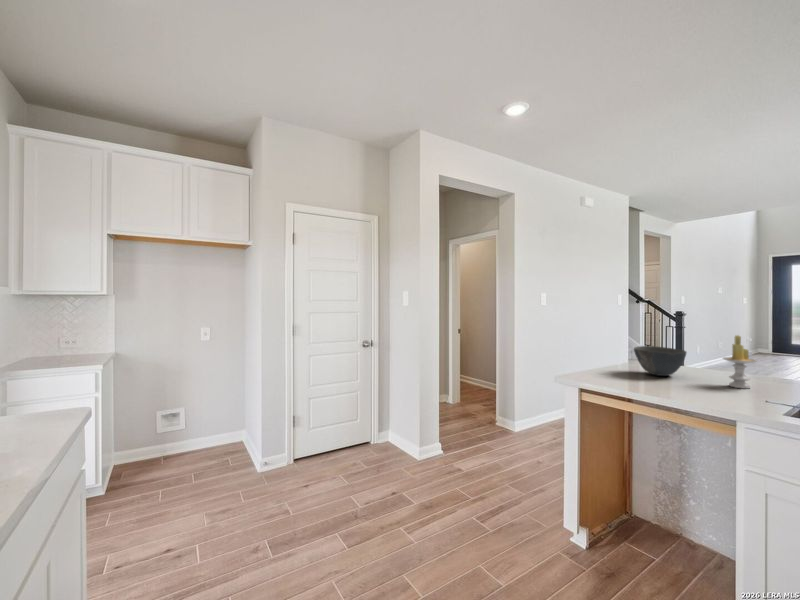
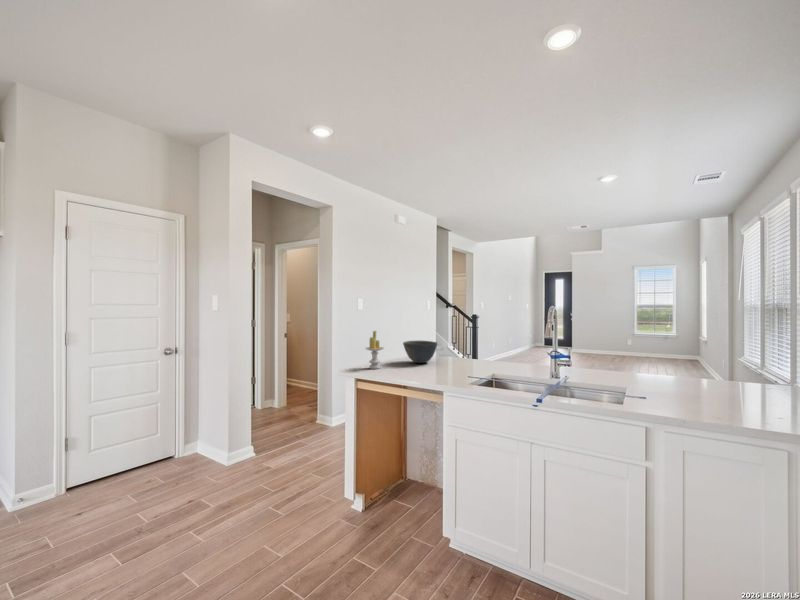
candle: present [723,335,757,389] -> present [366,331,383,369]

